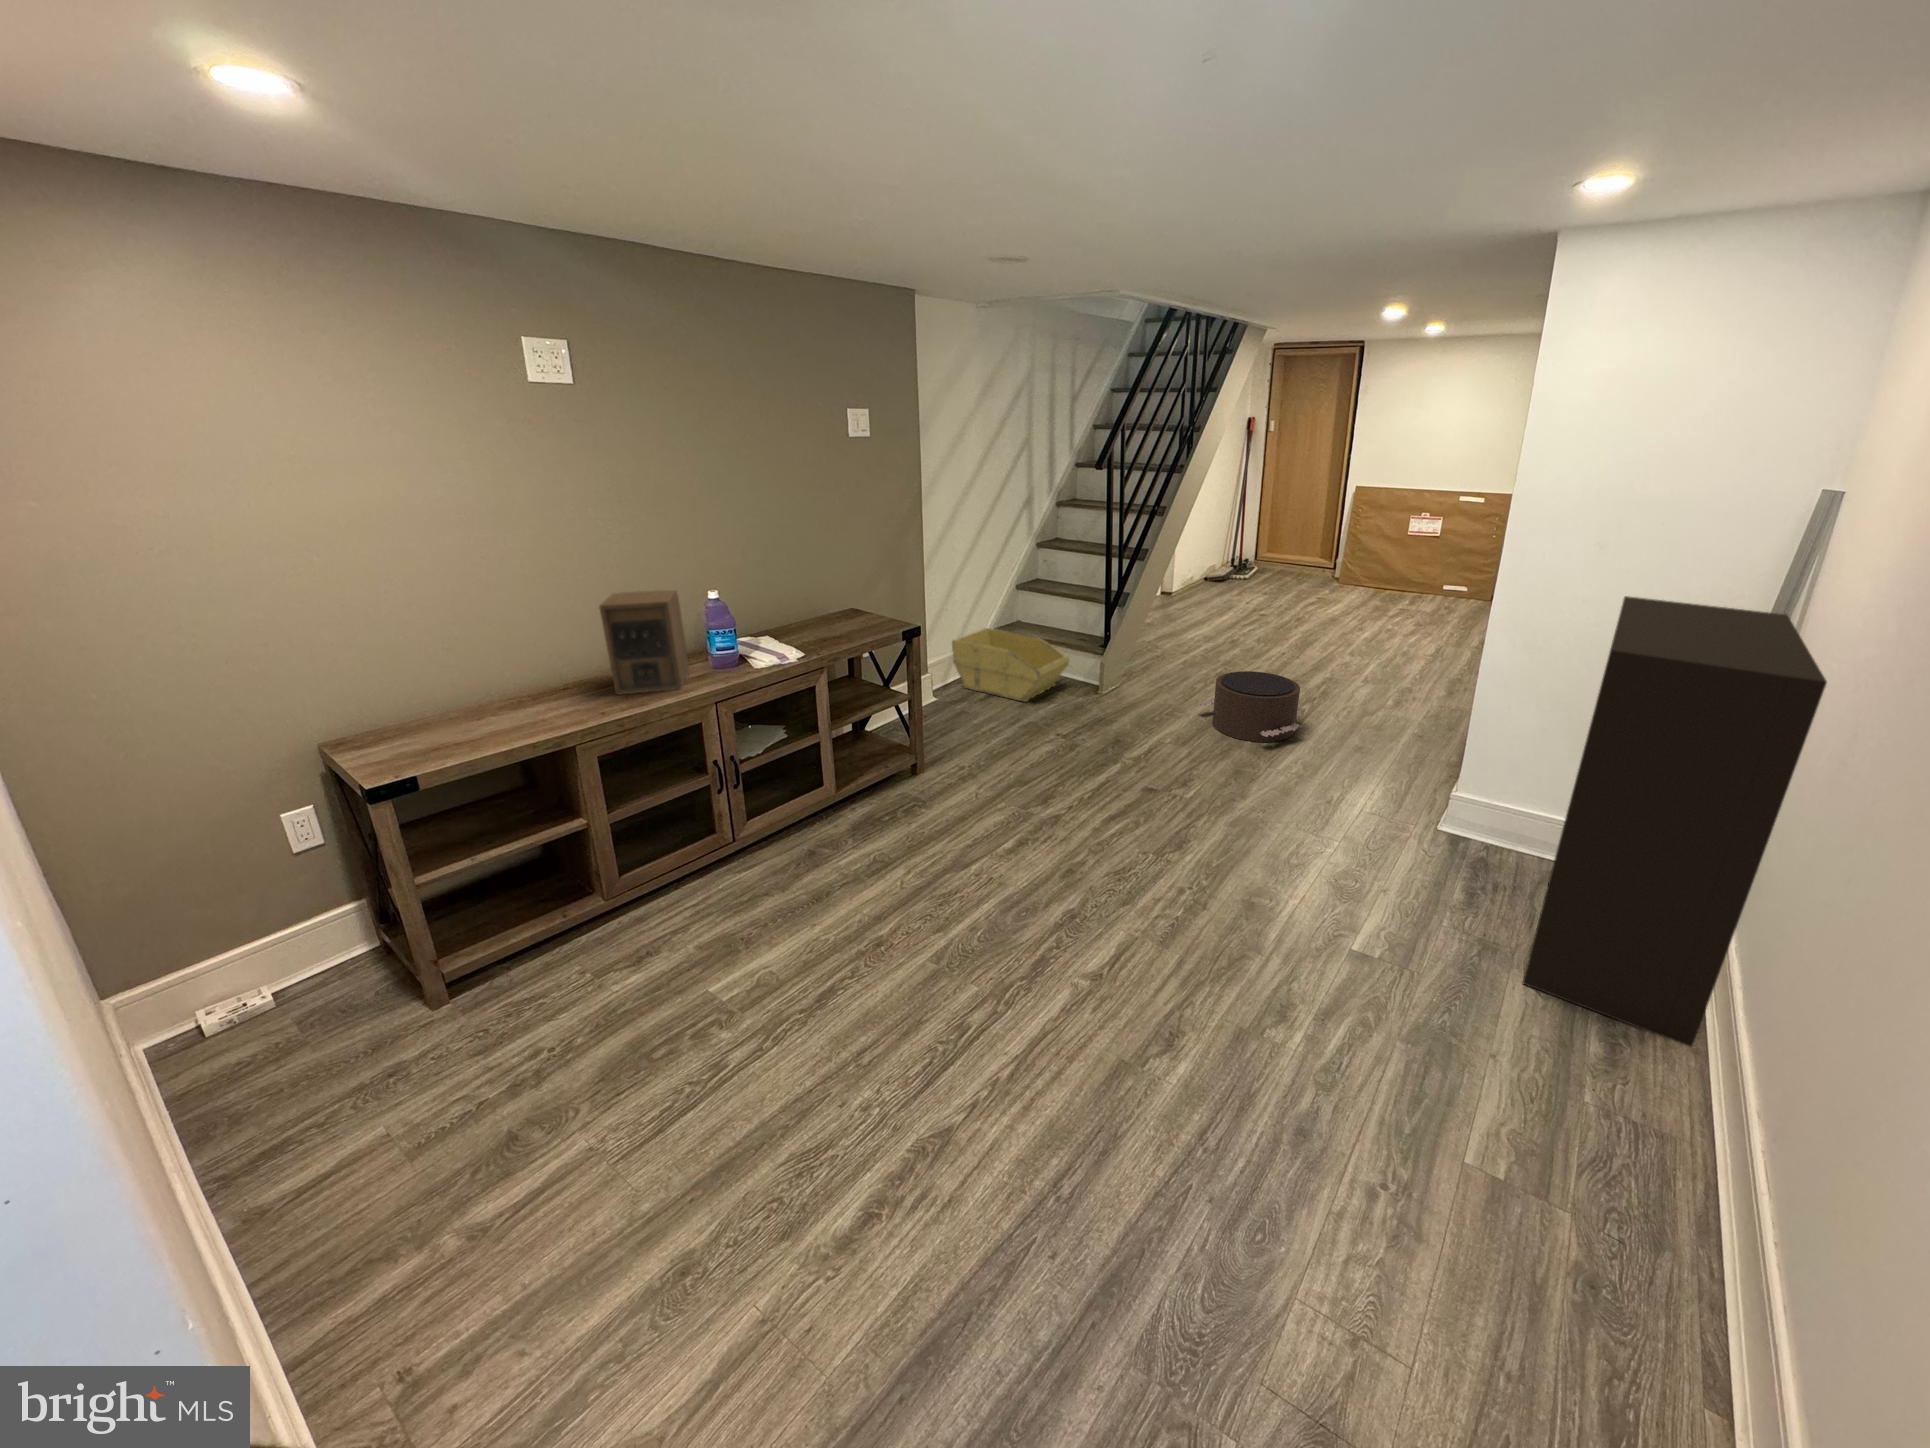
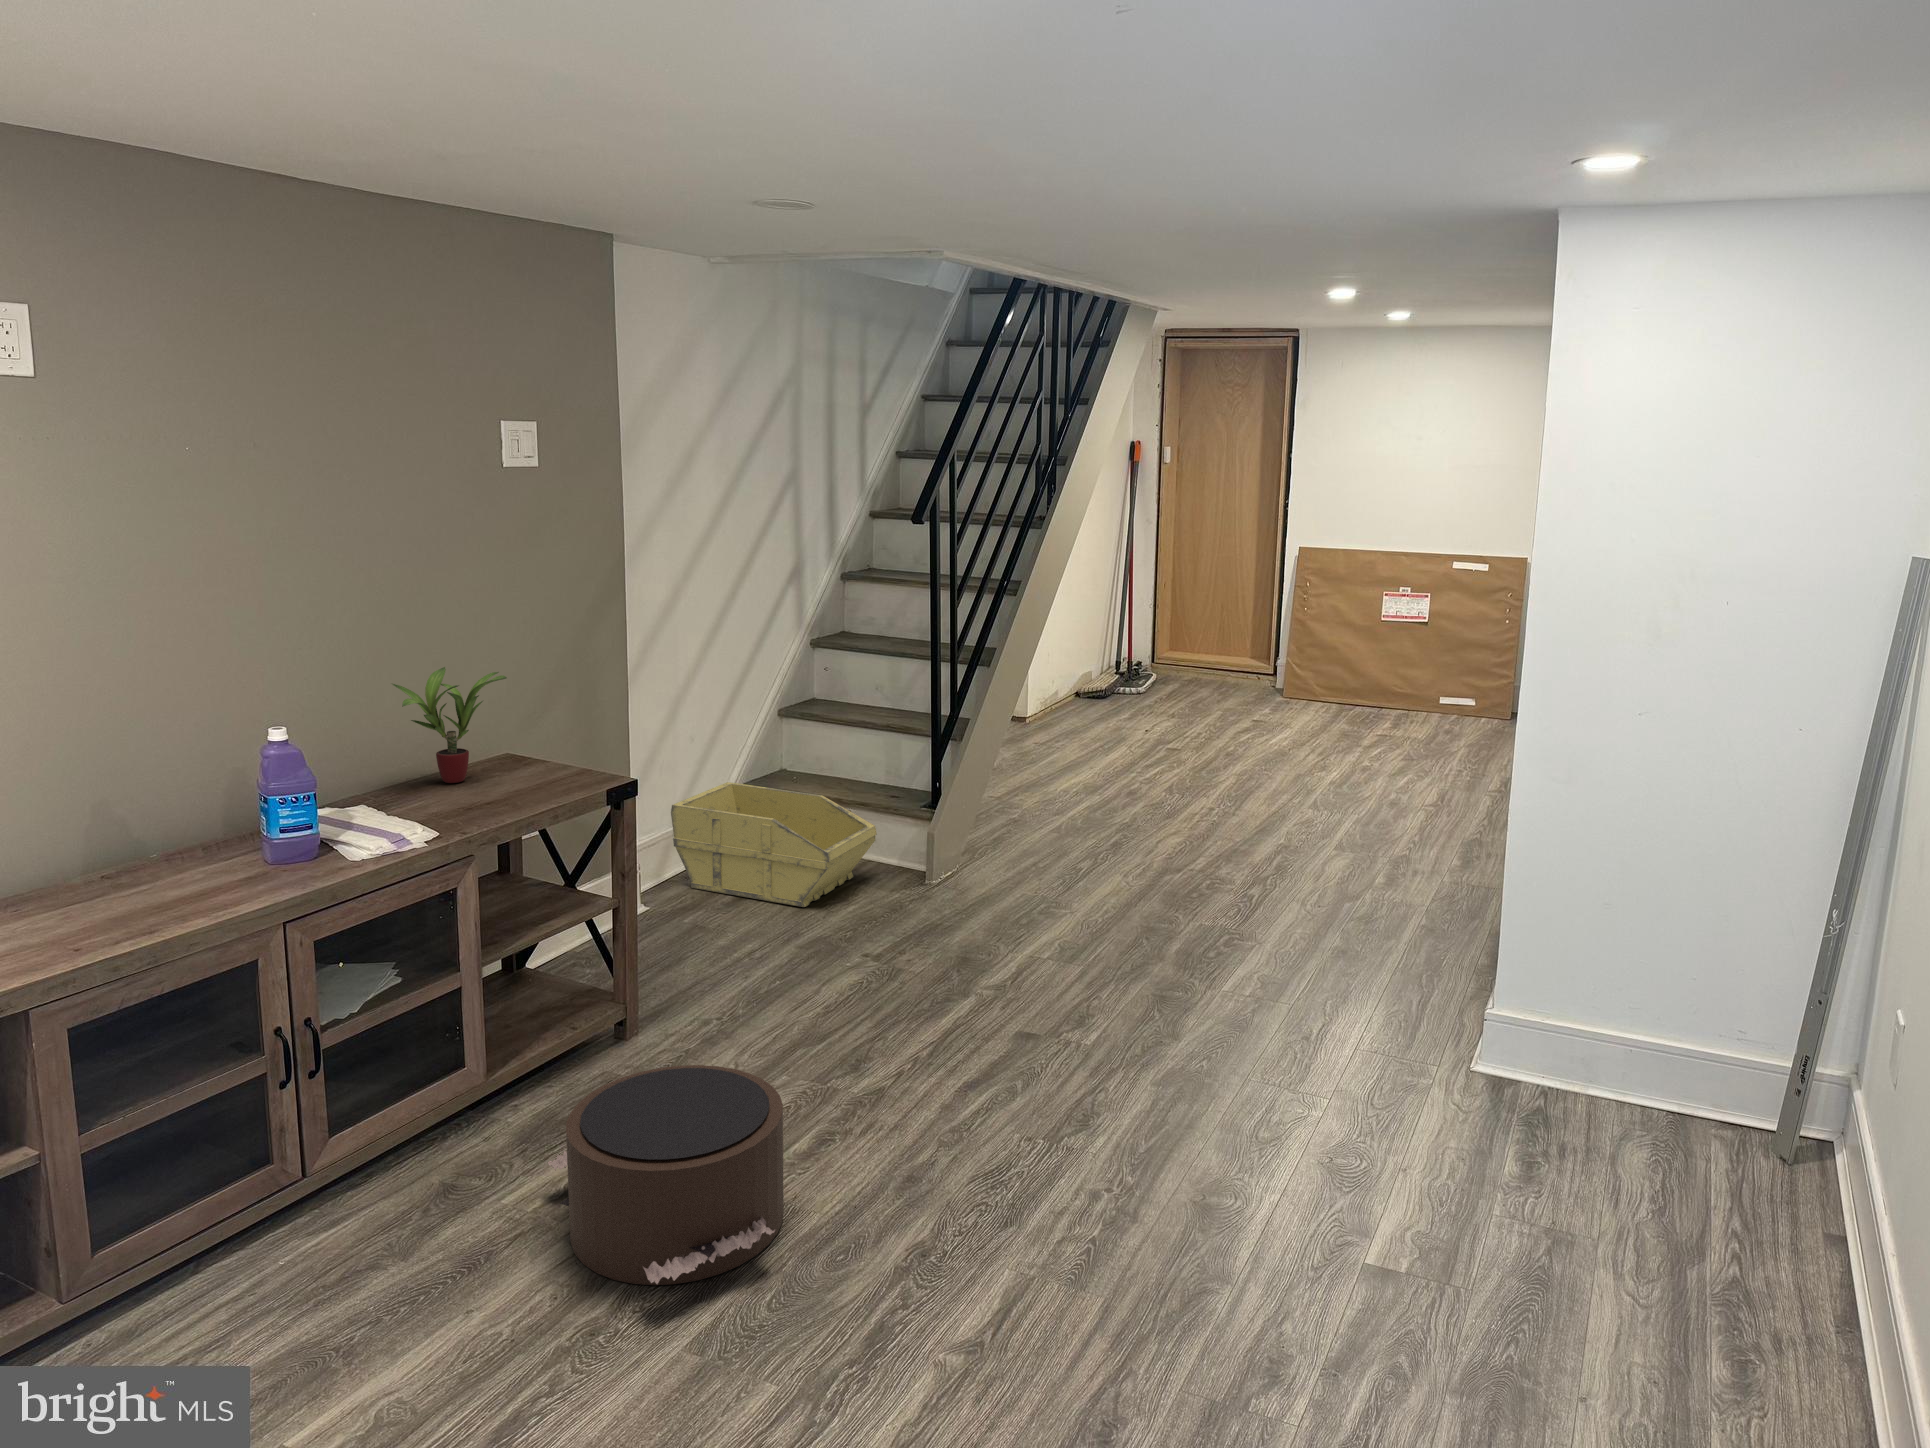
potted plant: none [784,559,847,626] -> present [393,667,507,783]
speaker: present [599,590,689,695] -> none [72,723,224,914]
bookshelf: present [1523,596,1827,1047] -> none [1610,707,1921,1350]
pouf: present [1198,671,1302,742] -> present [548,1065,784,1285]

